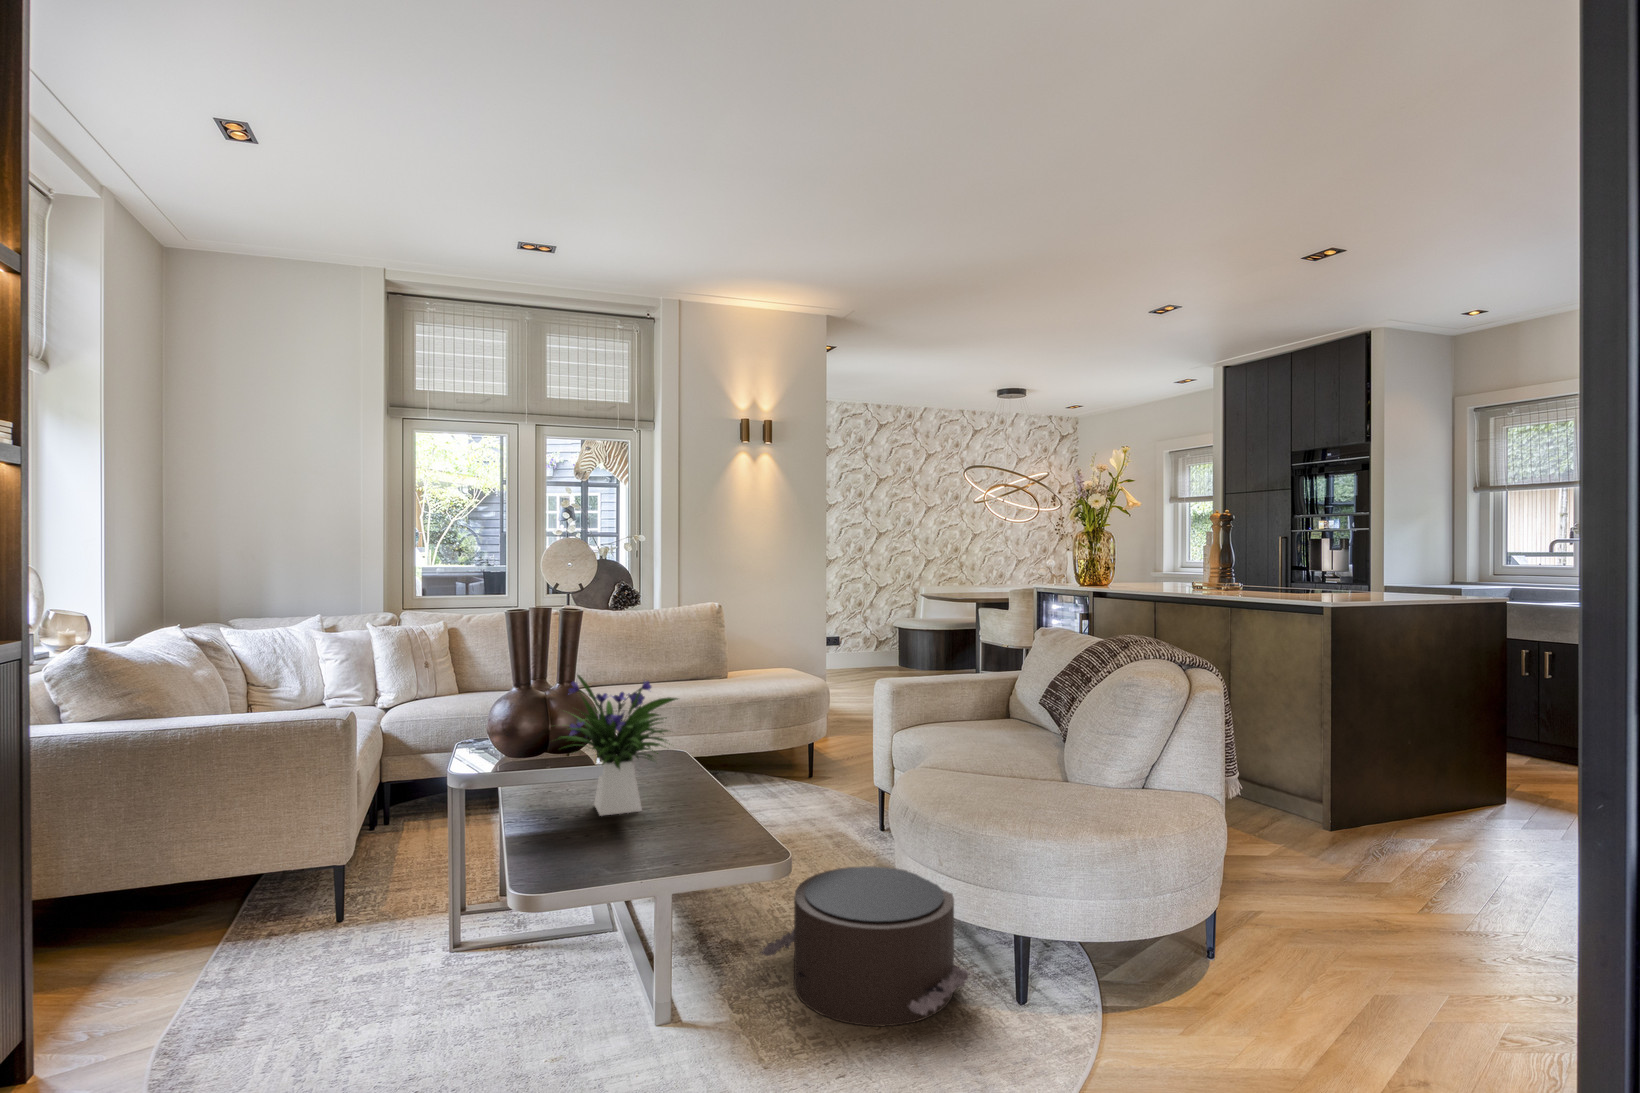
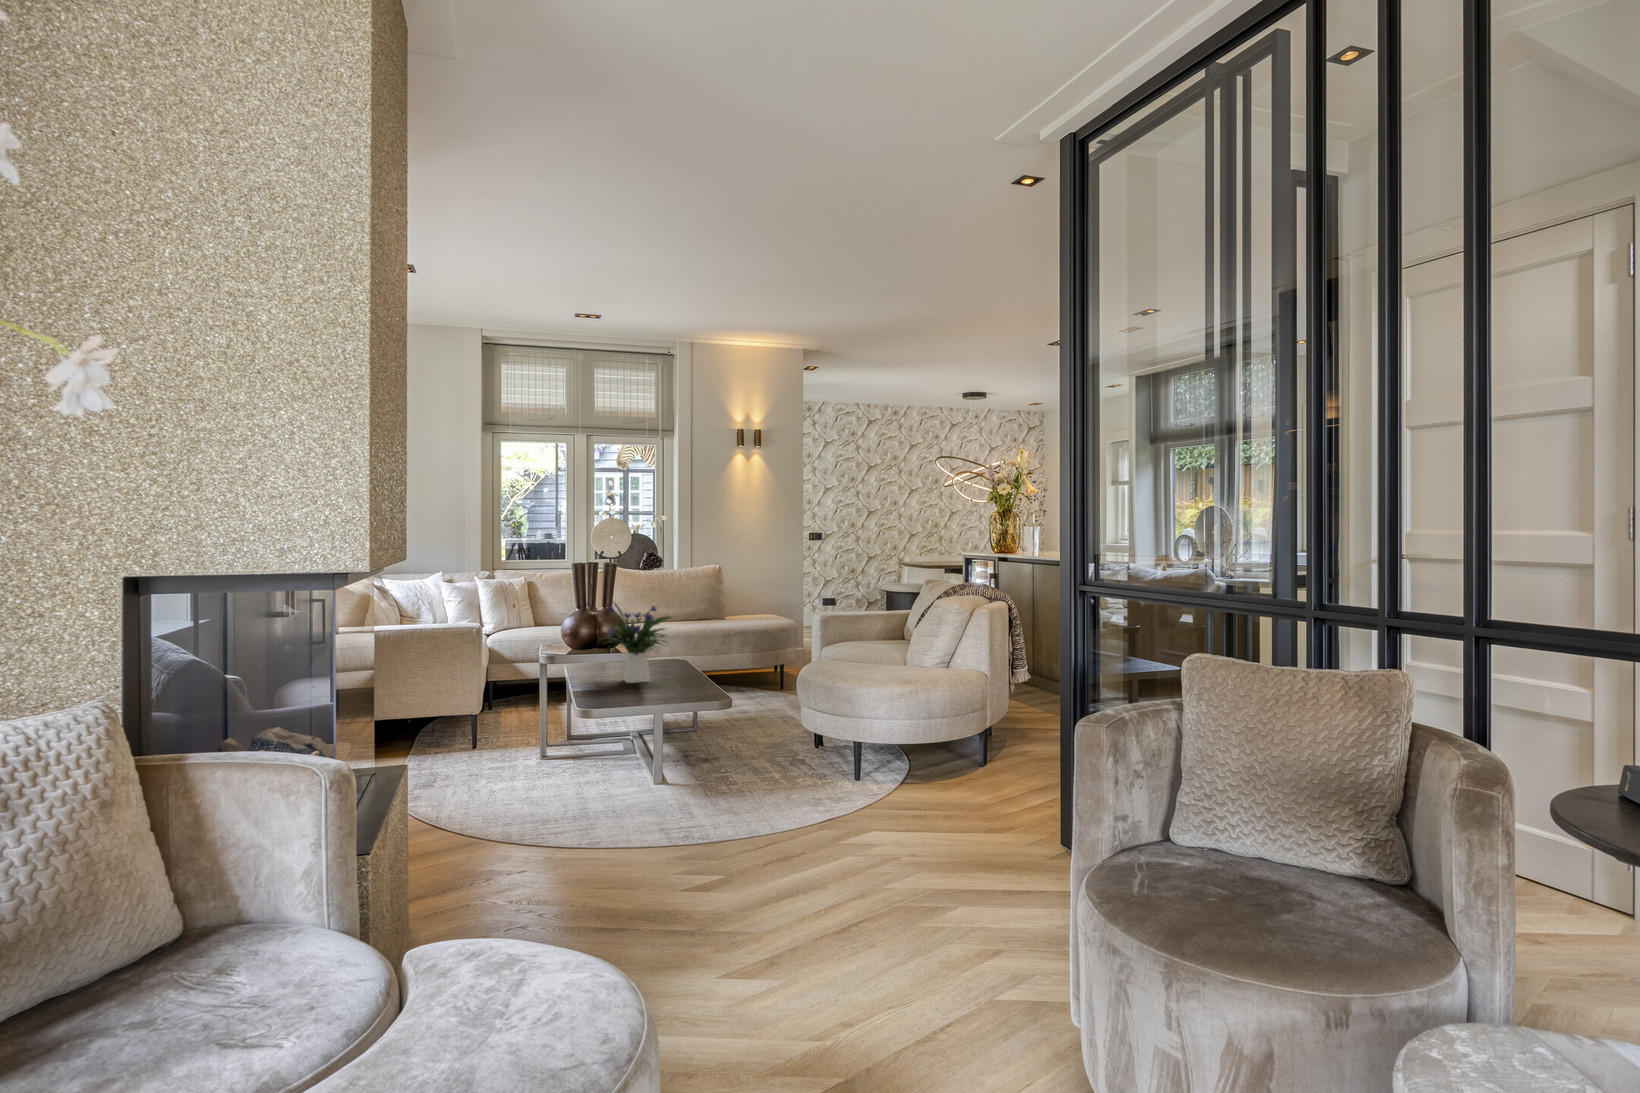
pouf: present [760,866,973,1026] -> none [714,714,831,787]

